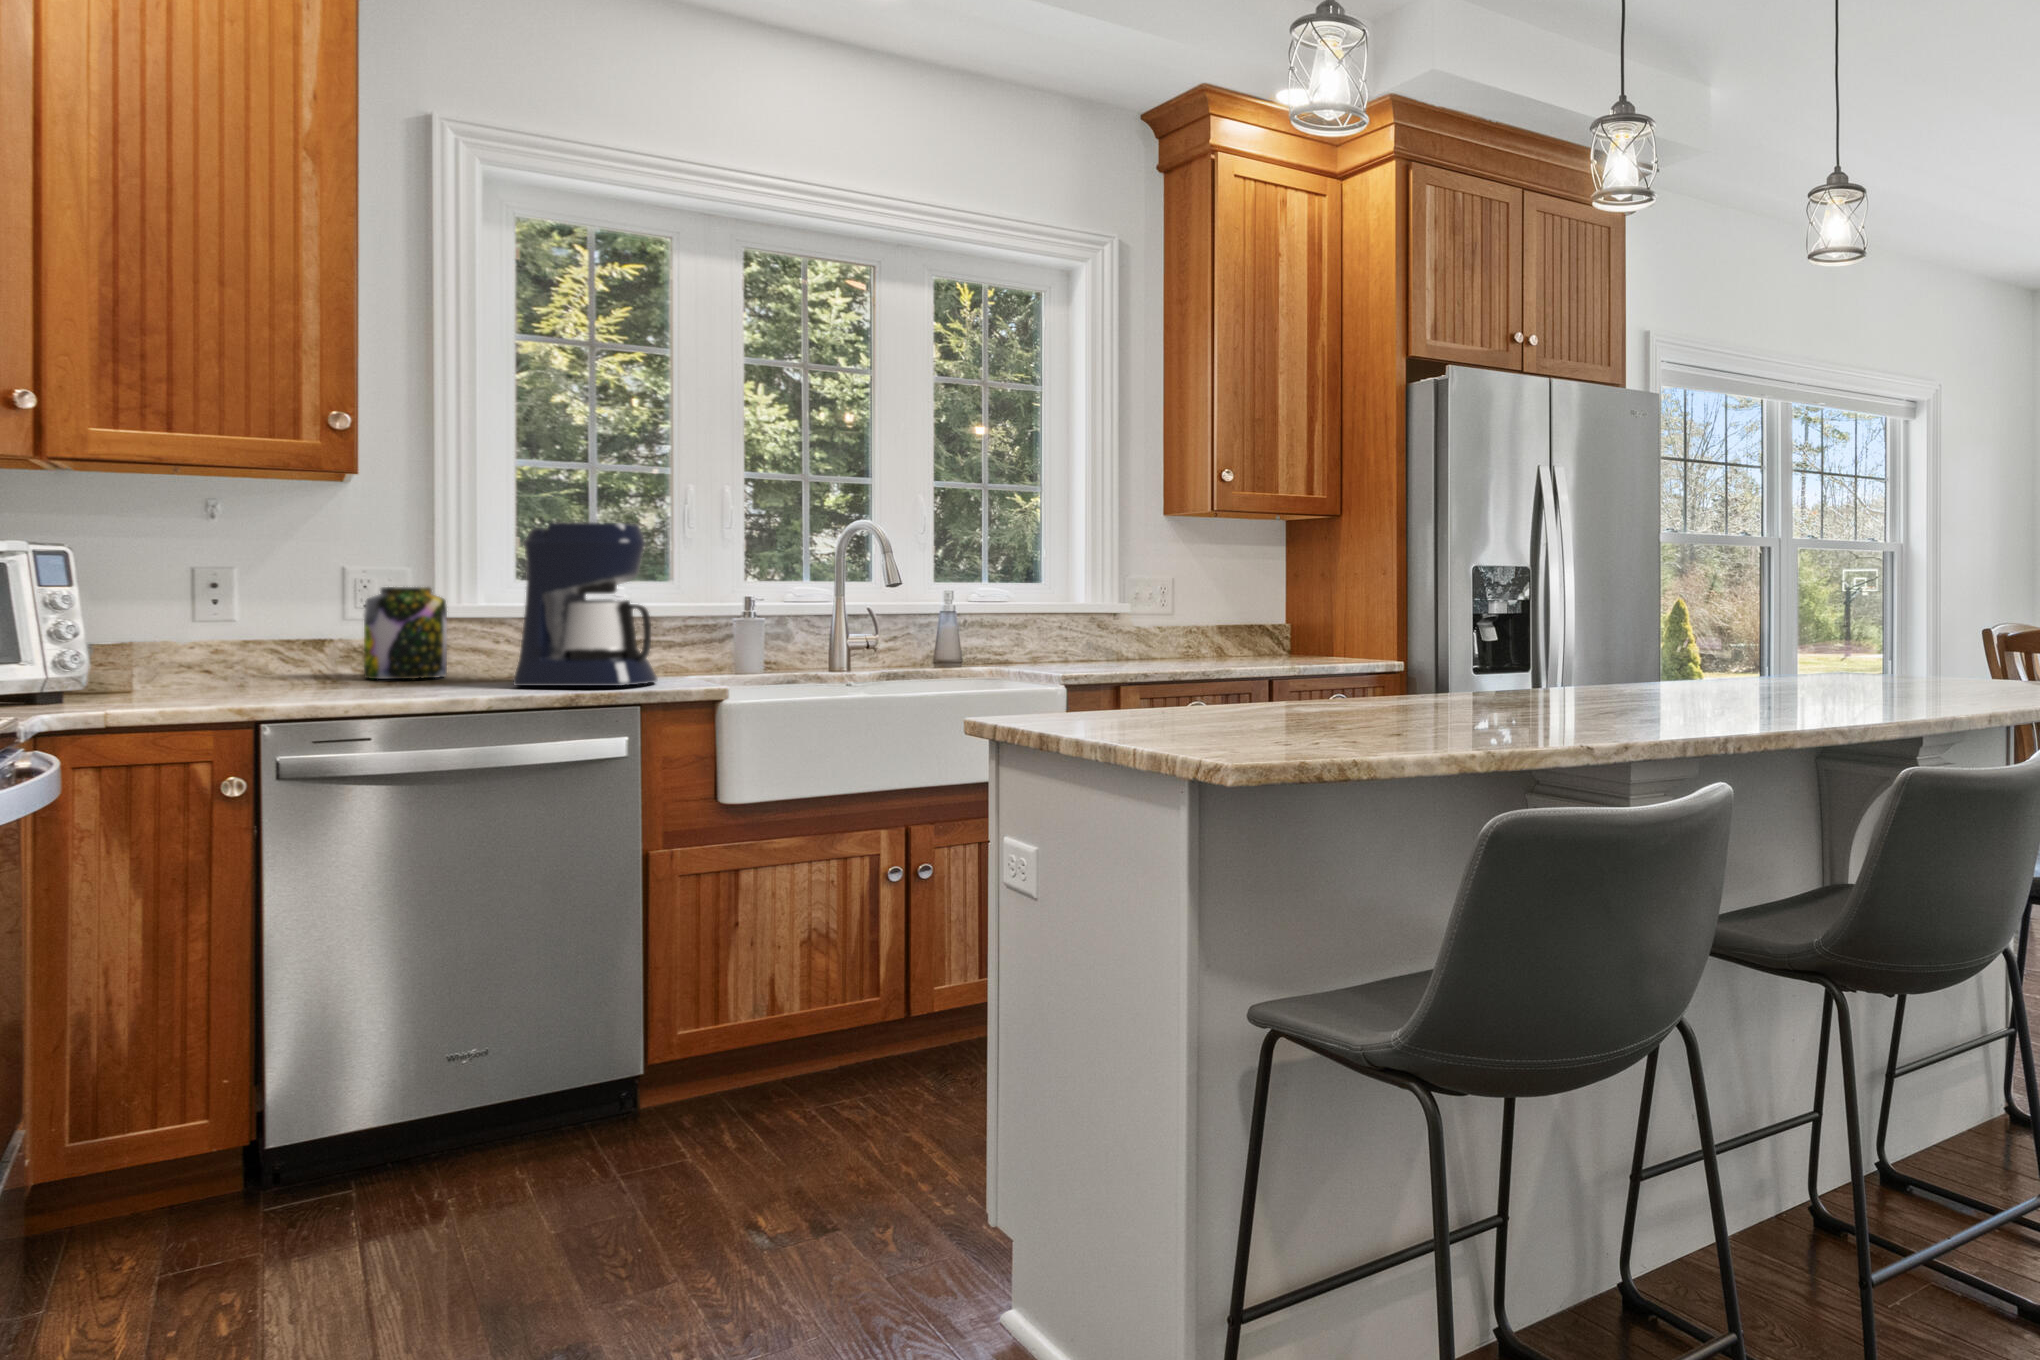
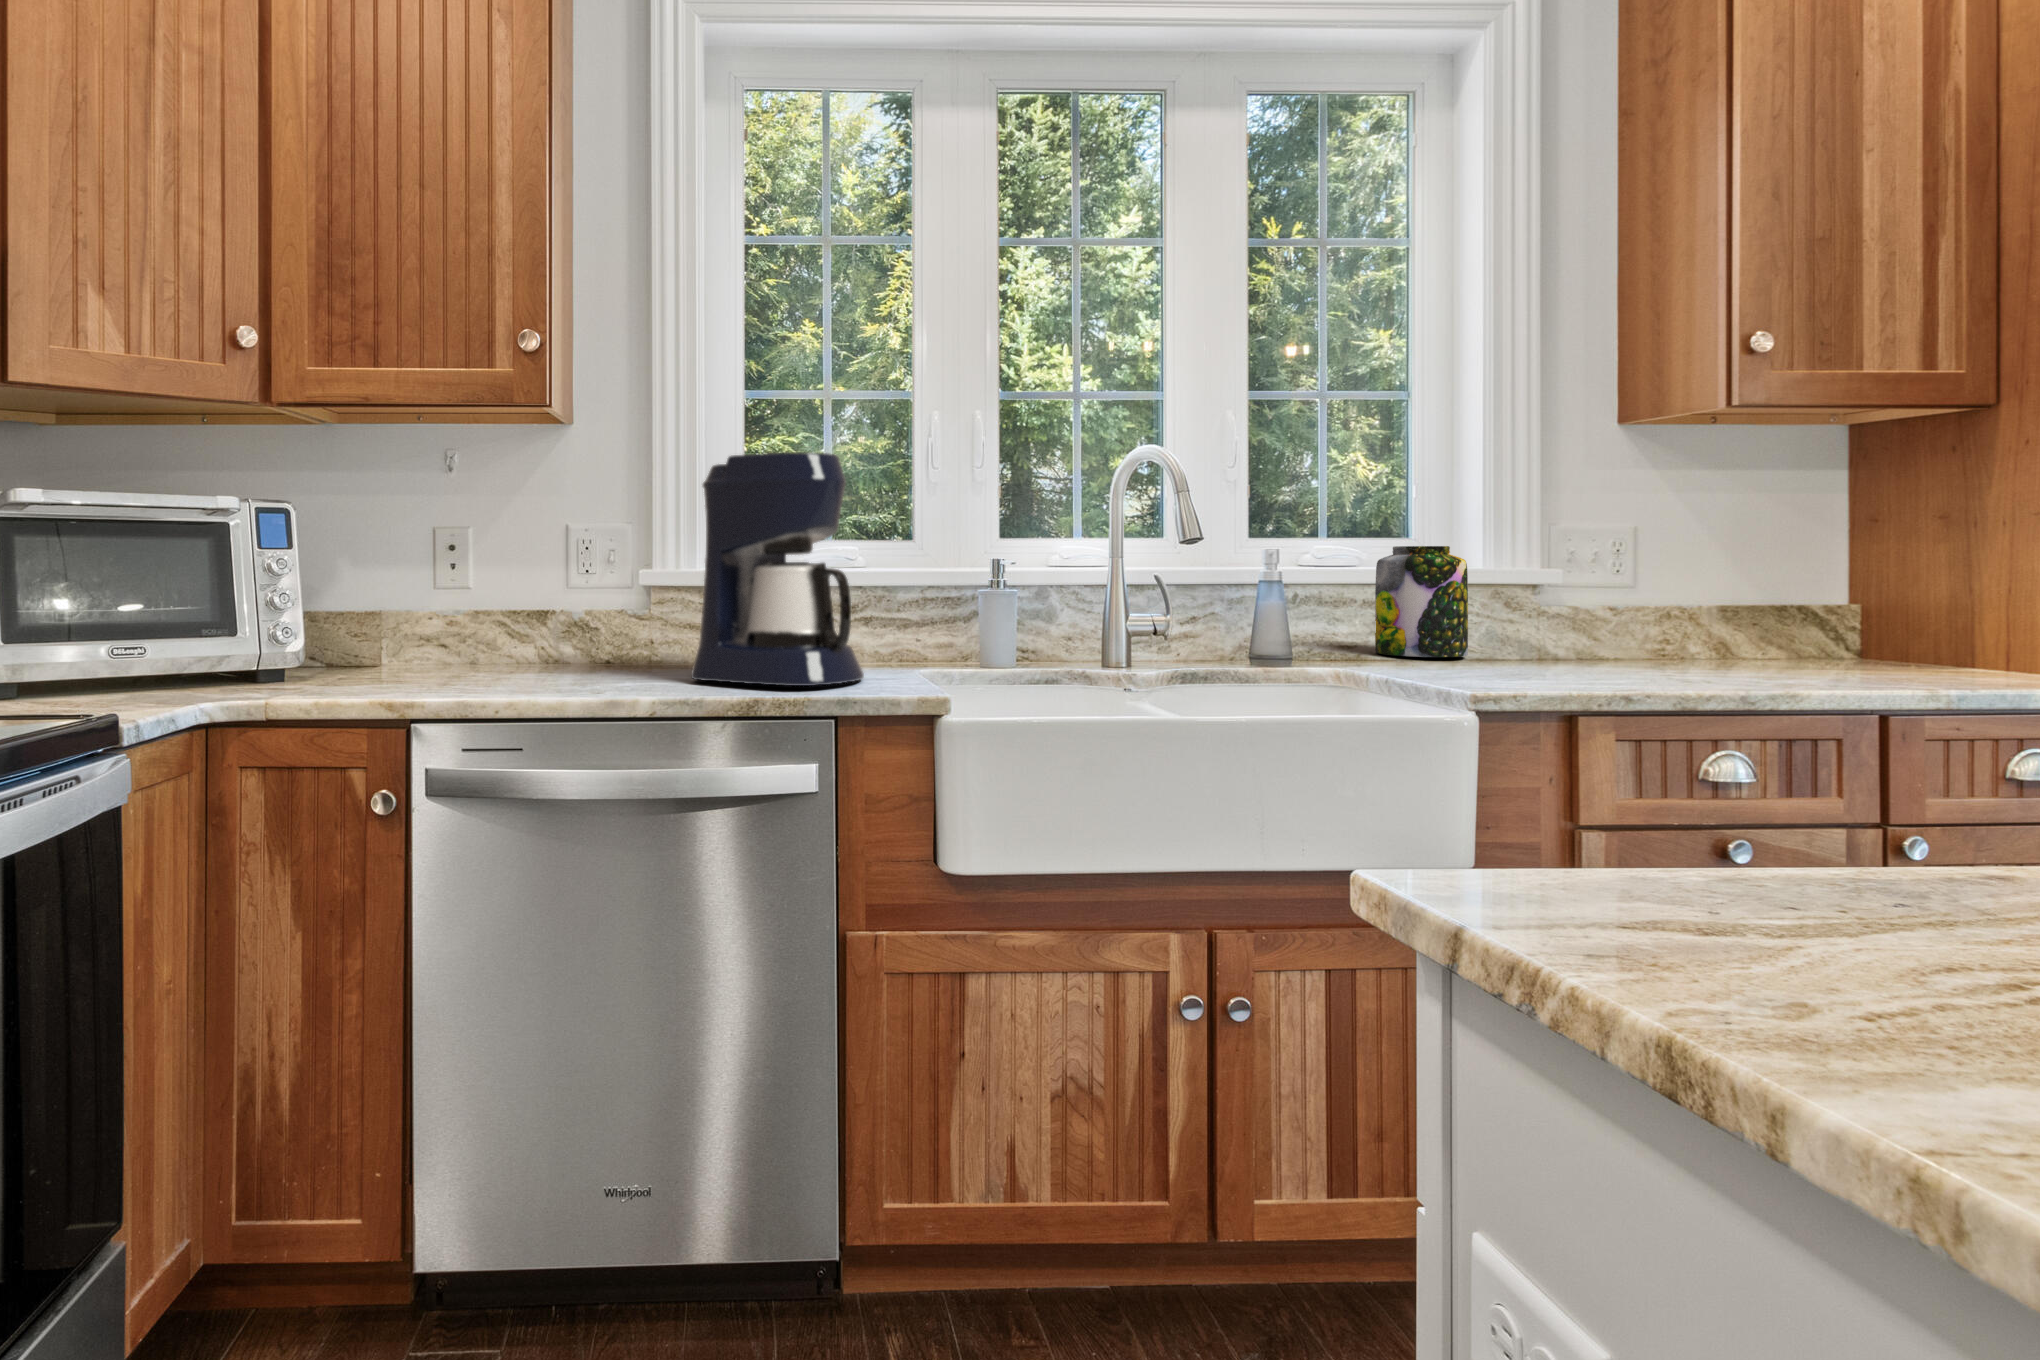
jar: present [364,587,447,679] -> present [1375,546,1468,657]

